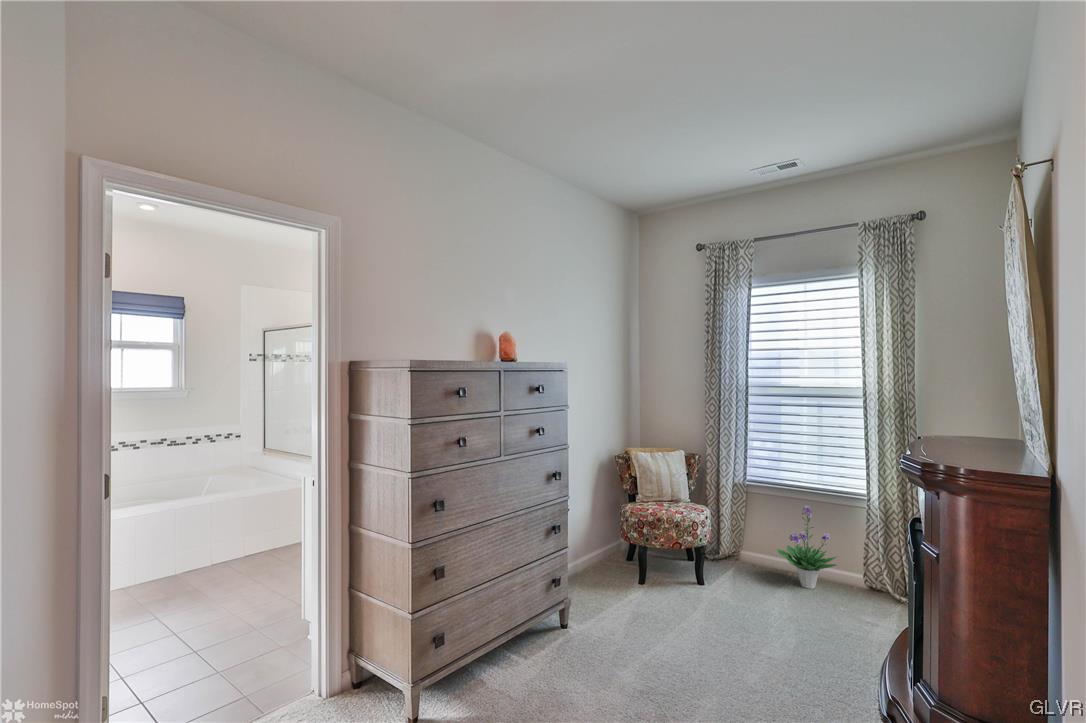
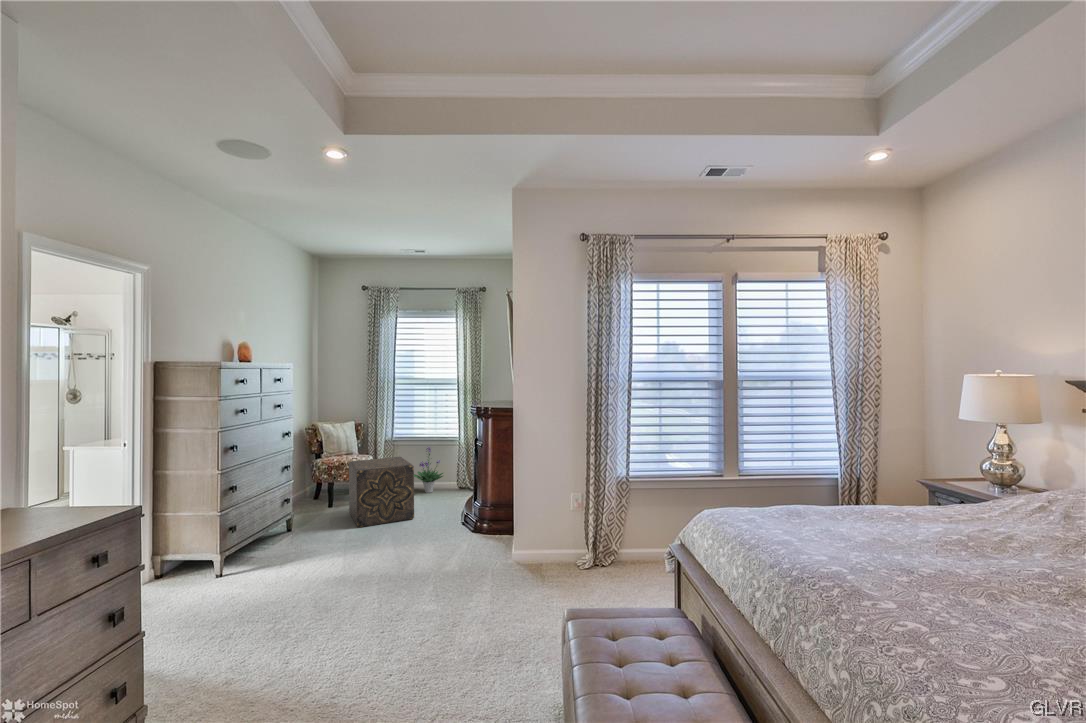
ottoman: none [667,520,778,652] -> present [349,457,414,528]

